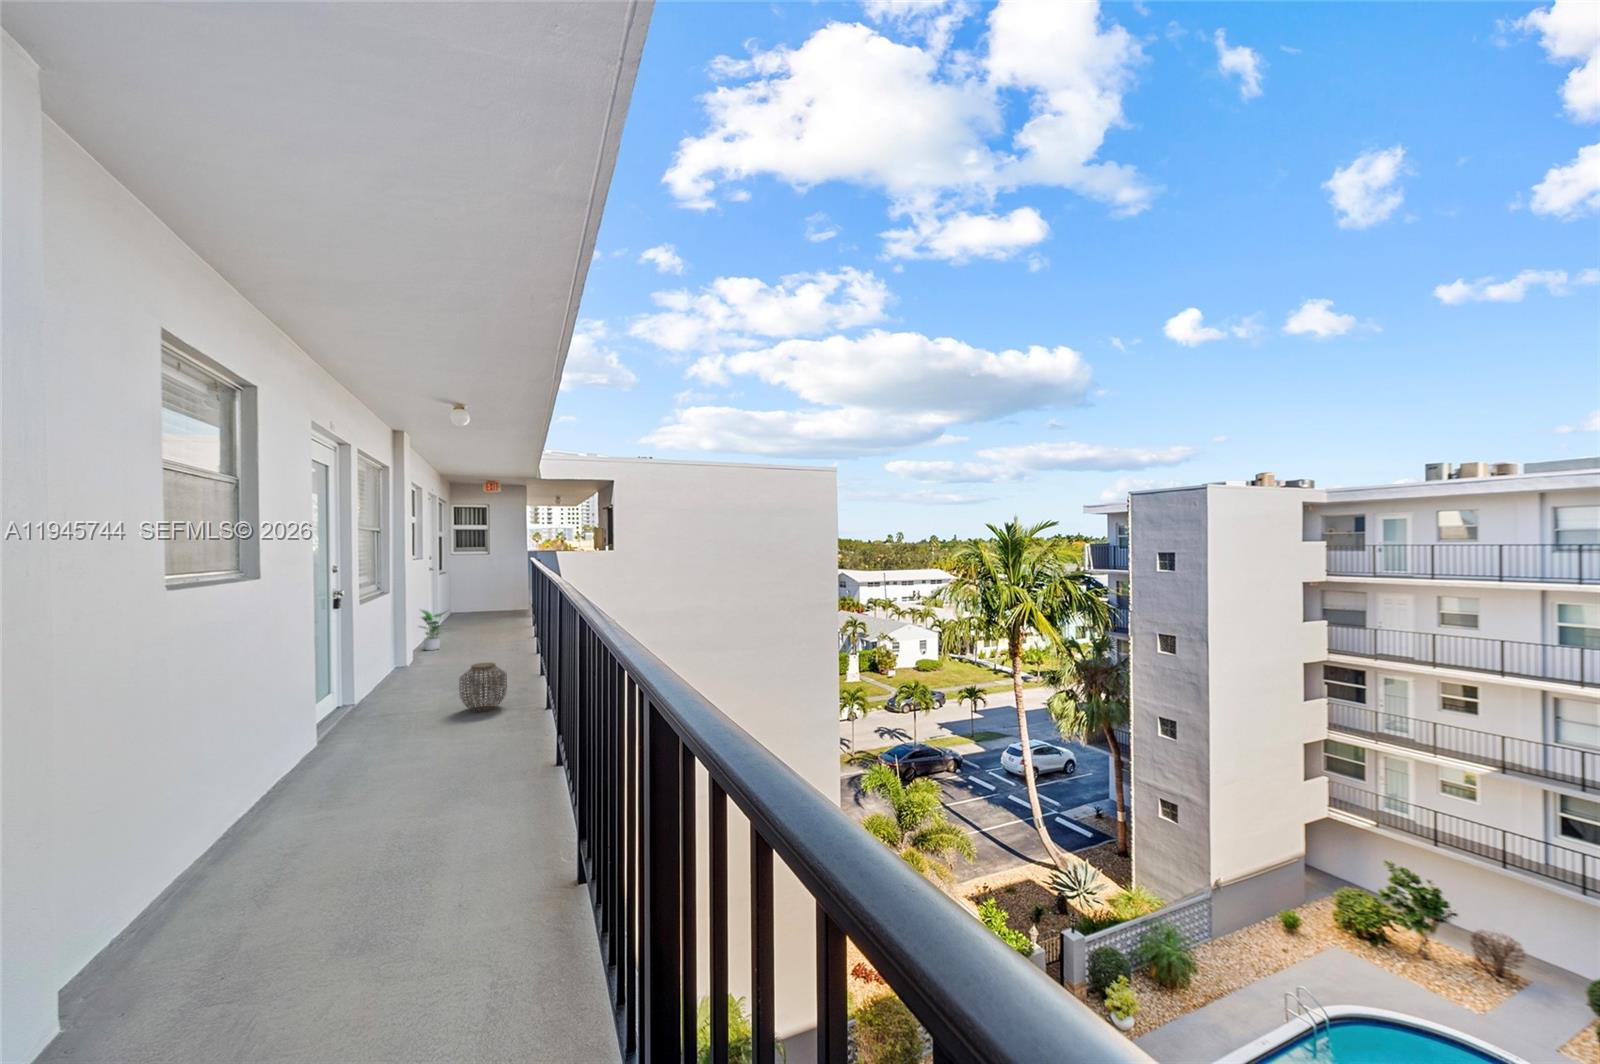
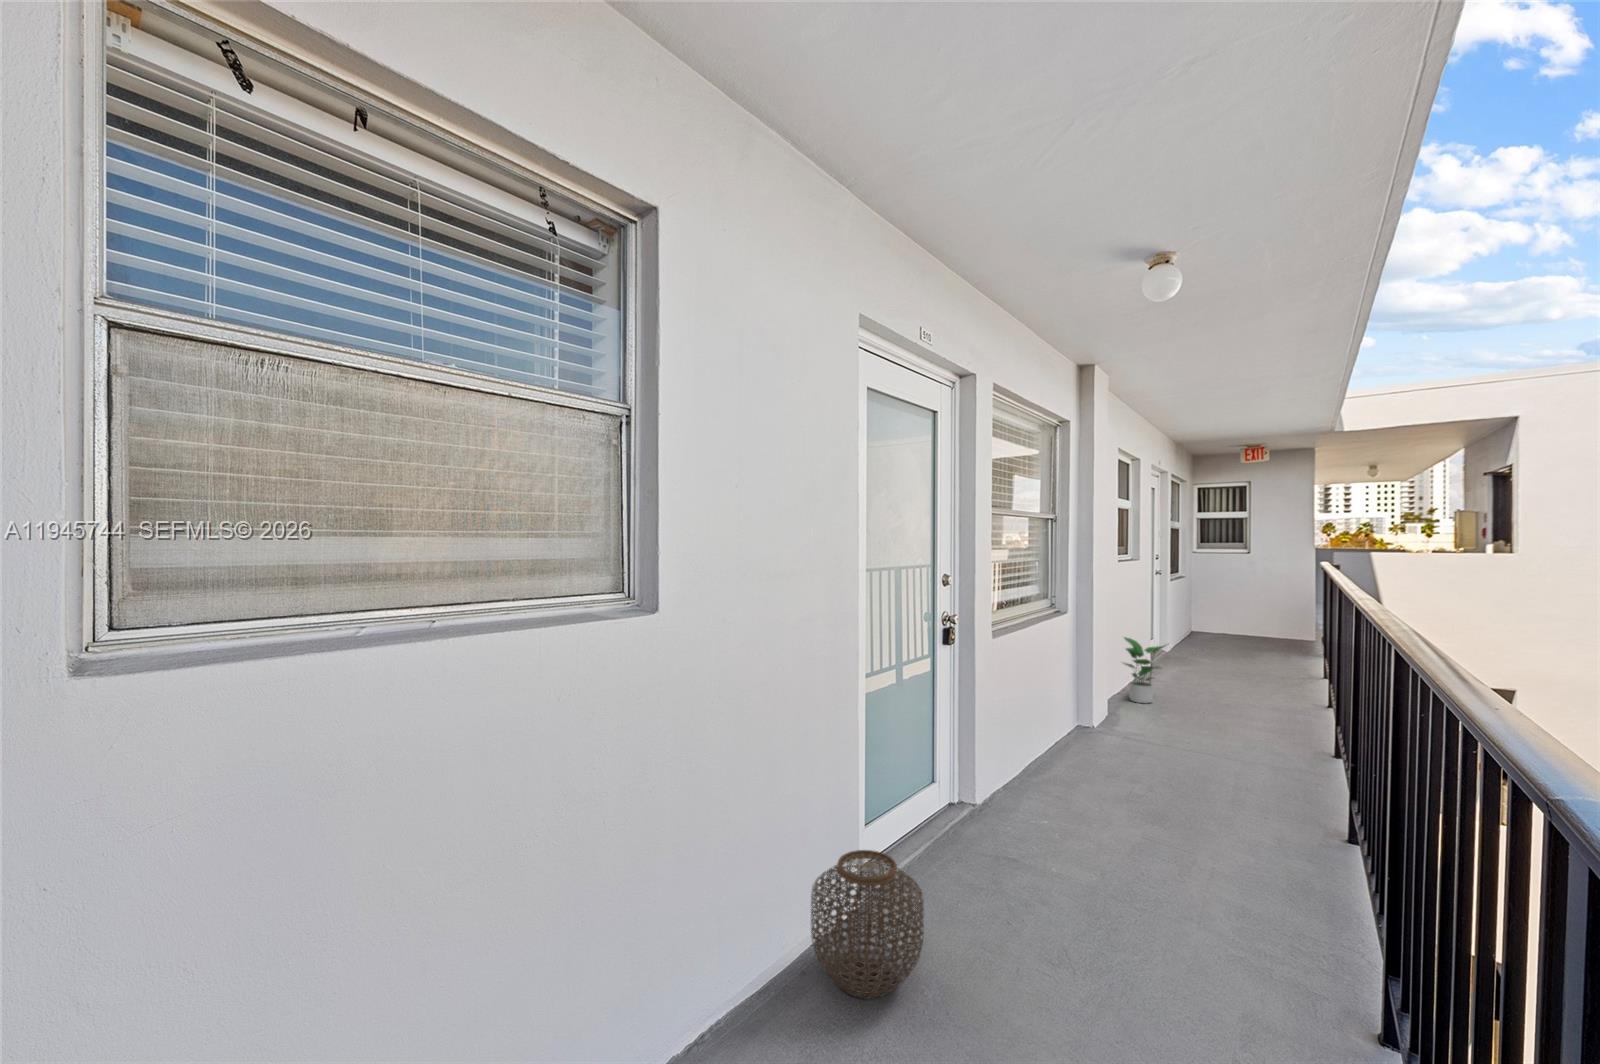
woven basket: present [459,663,507,712] -> present [811,850,924,998]

